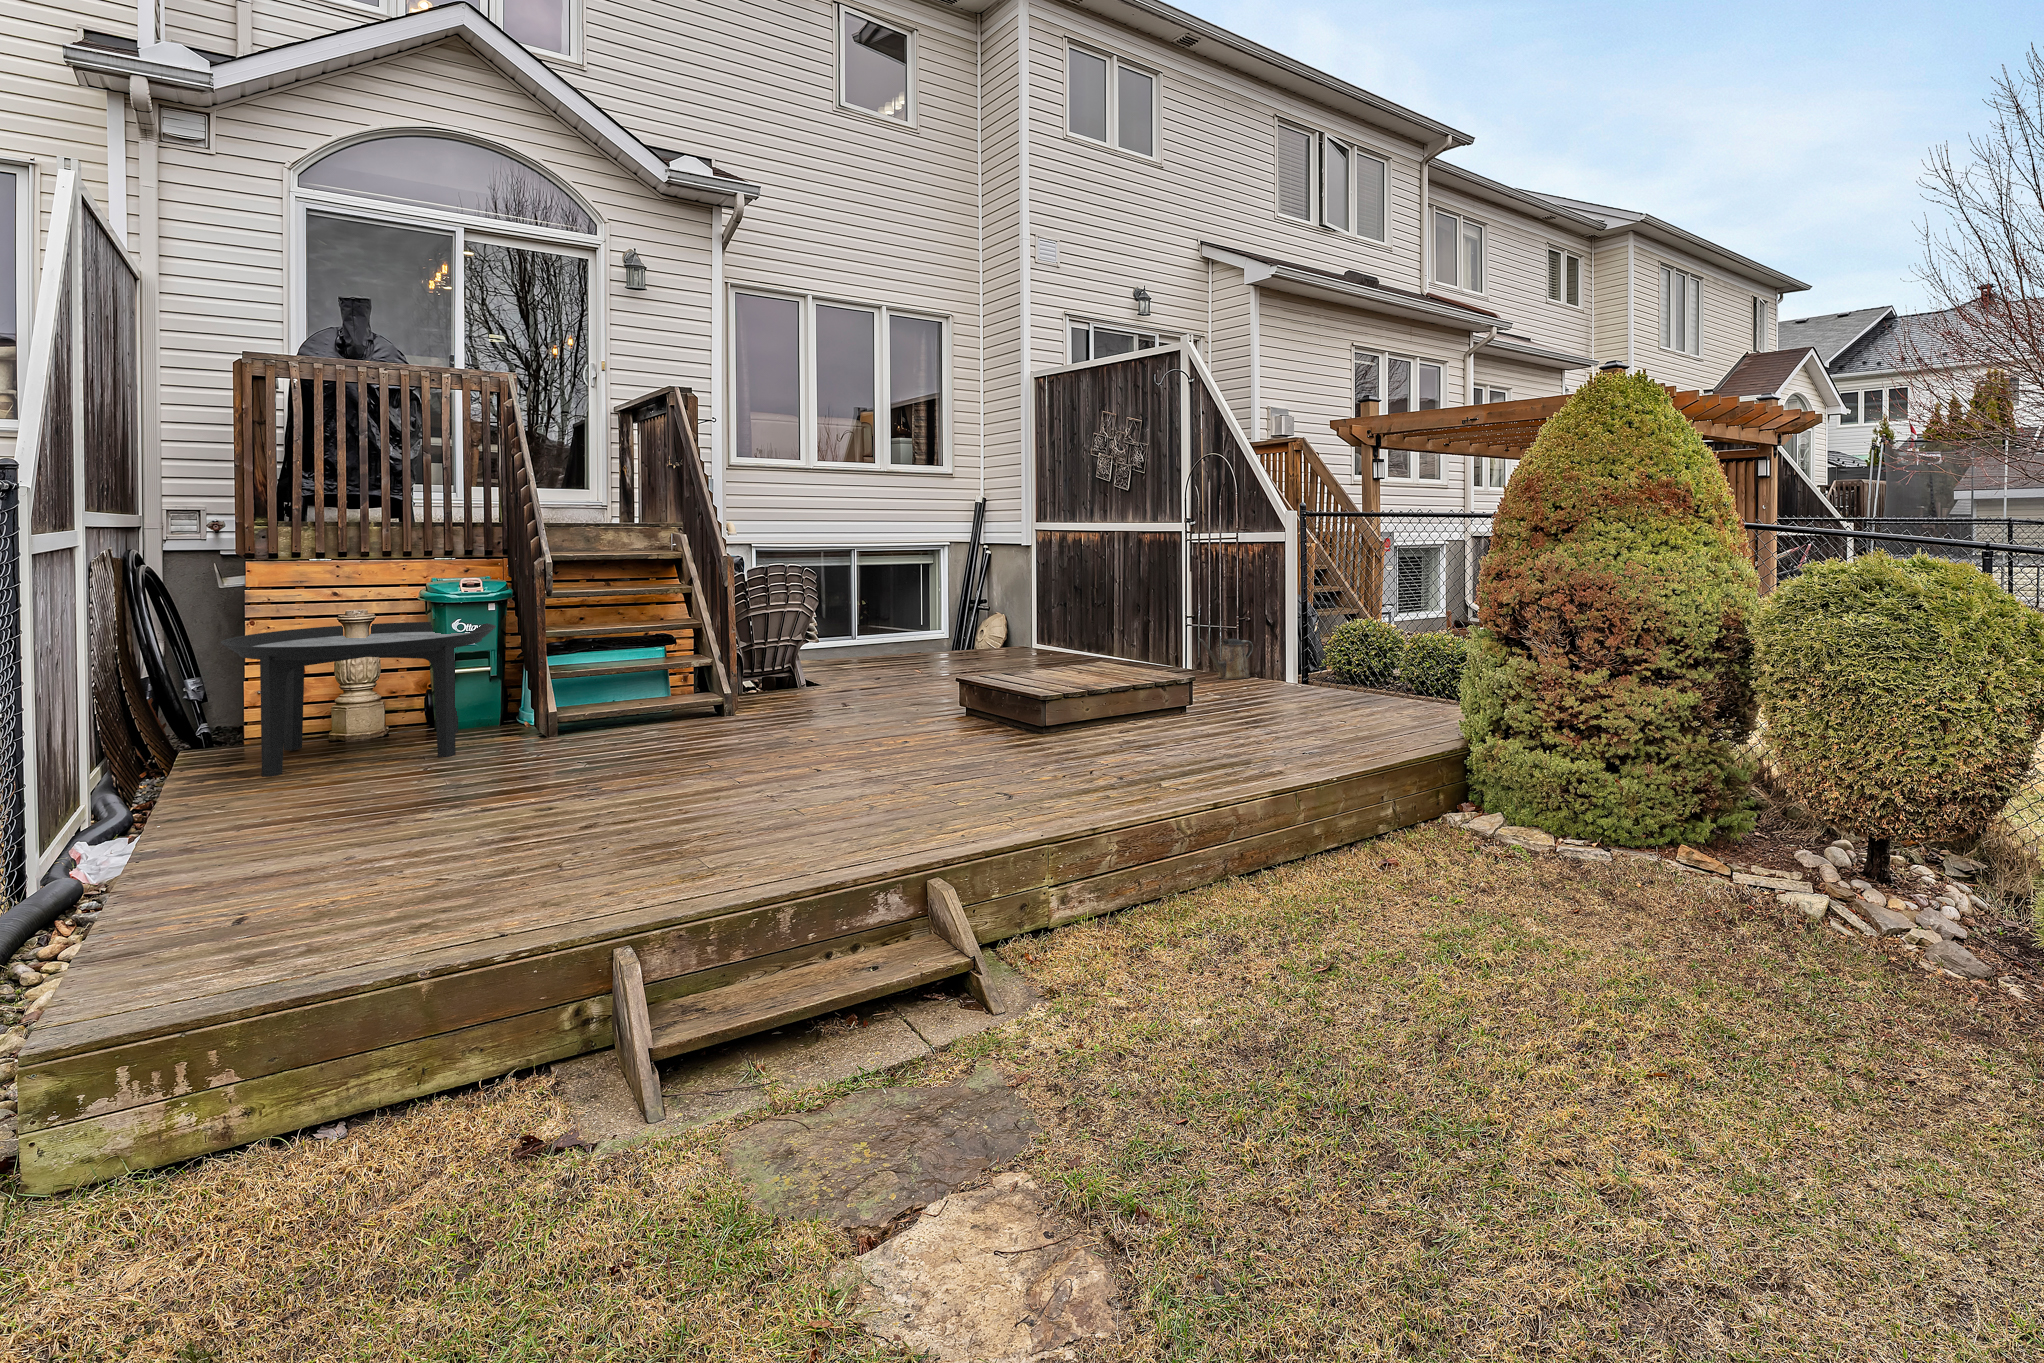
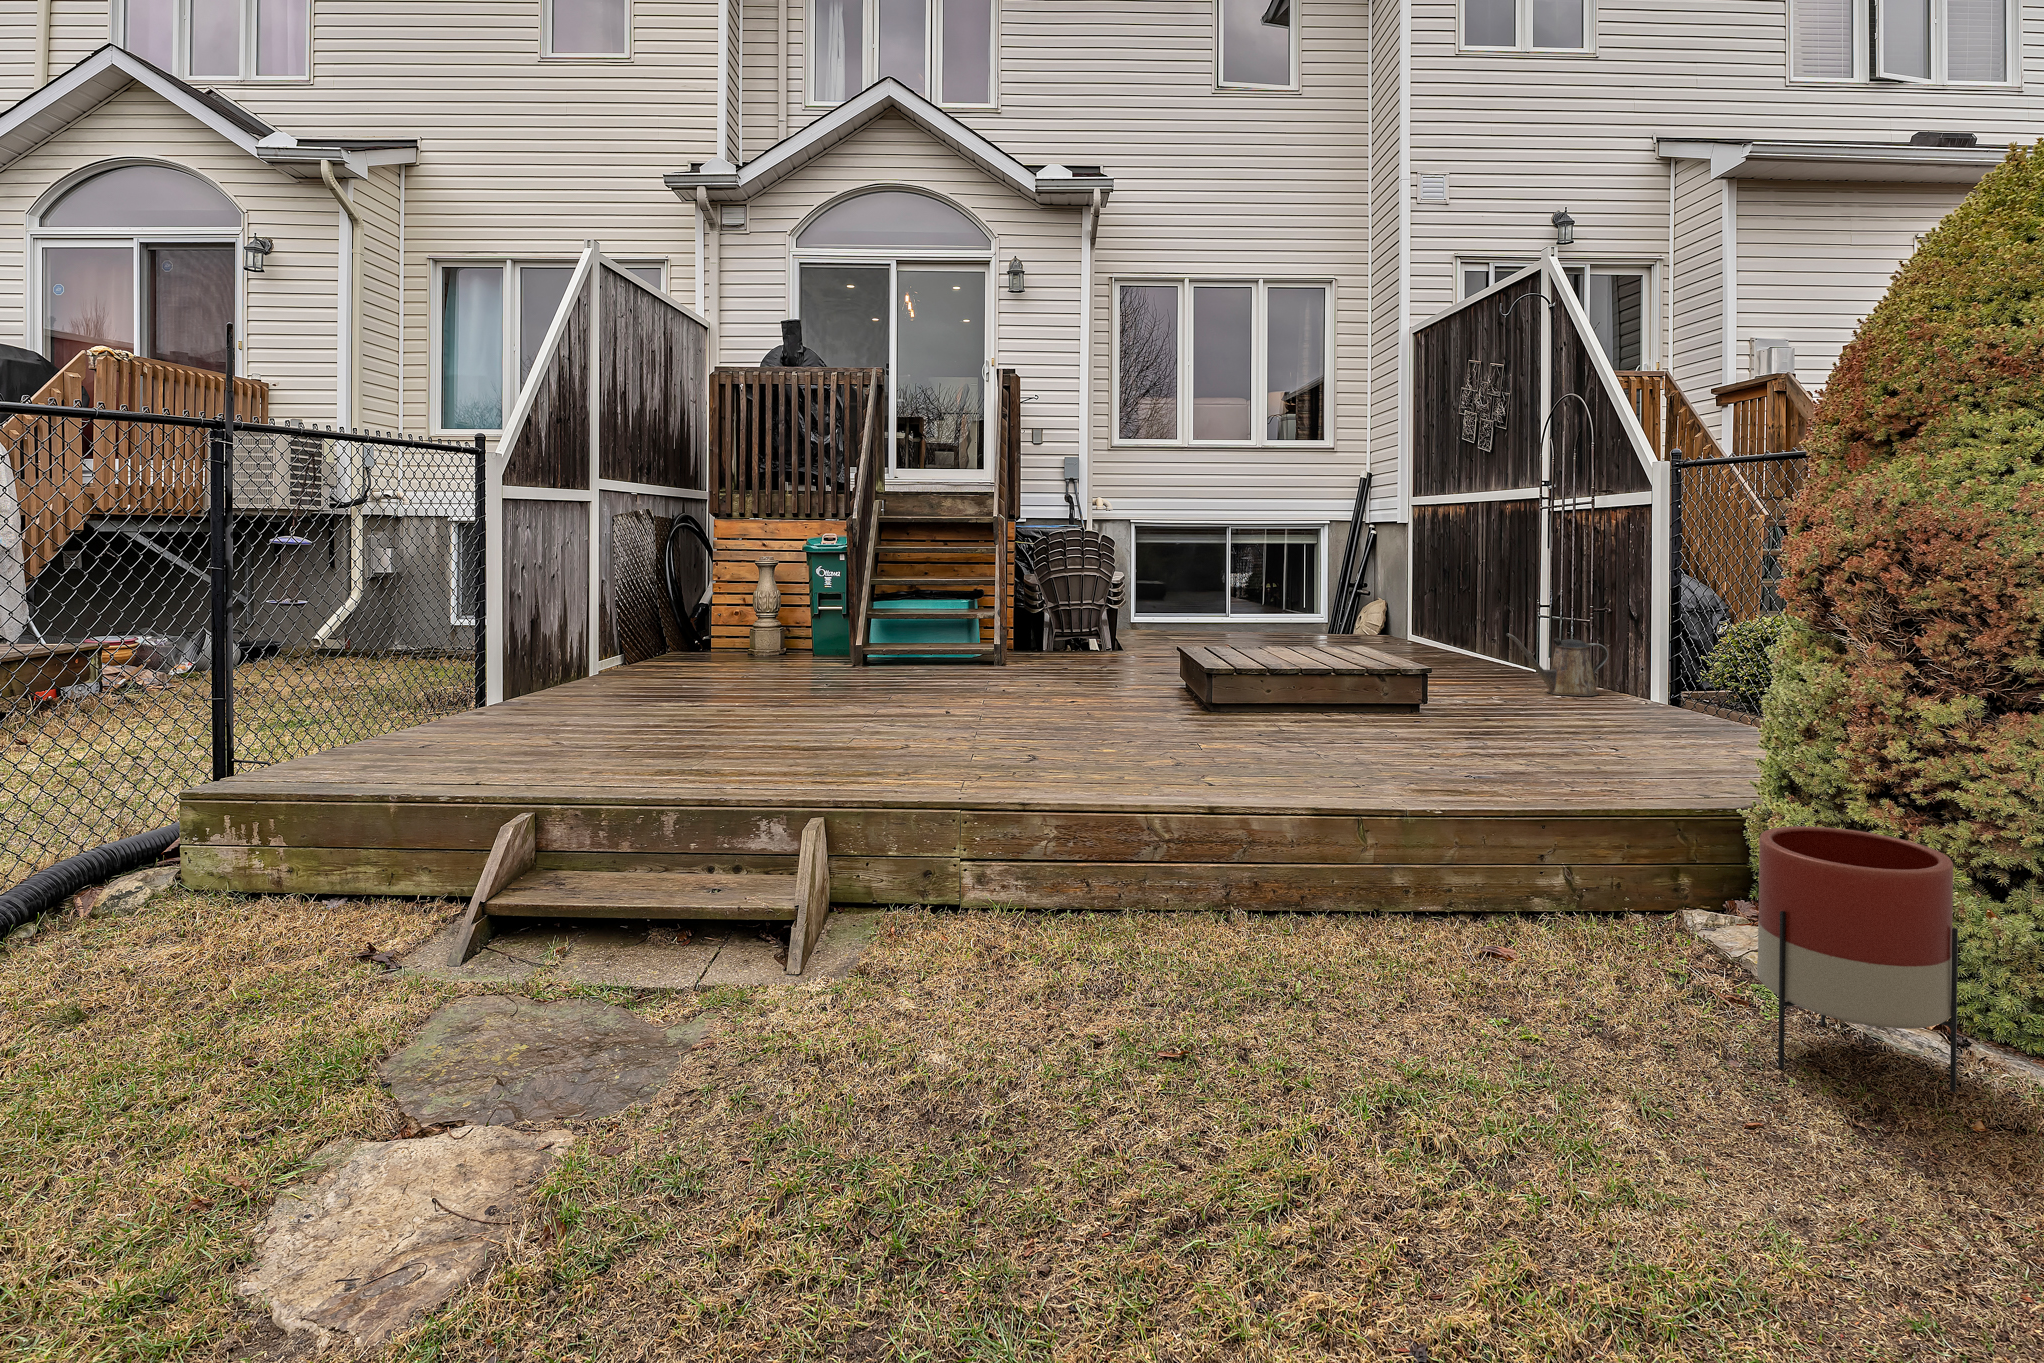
round table: present [221,622,496,777] -> none [617,565,795,675]
planter: none [1531,747,1618,879] -> present [1757,826,1958,1092]

